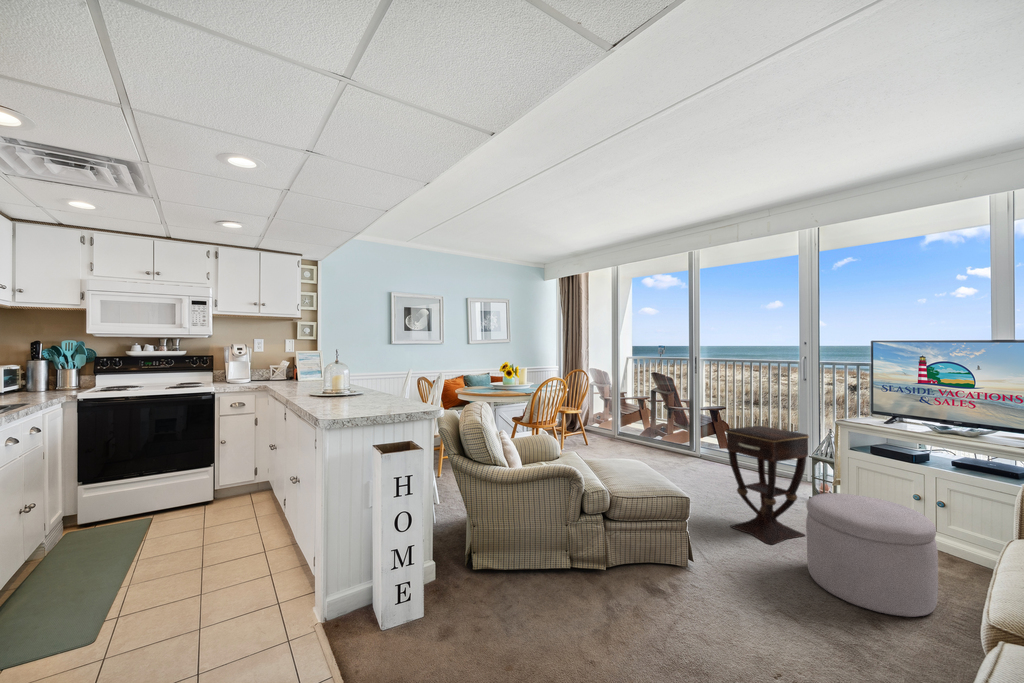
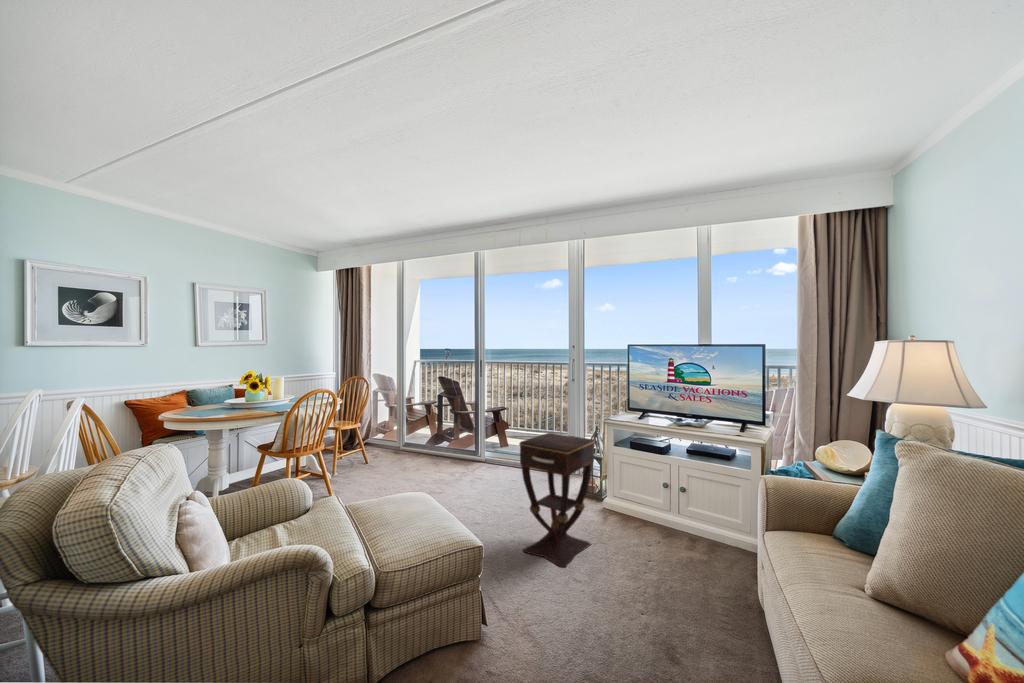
ottoman: present [806,493,938,617] -> none [603,502,714,638]

